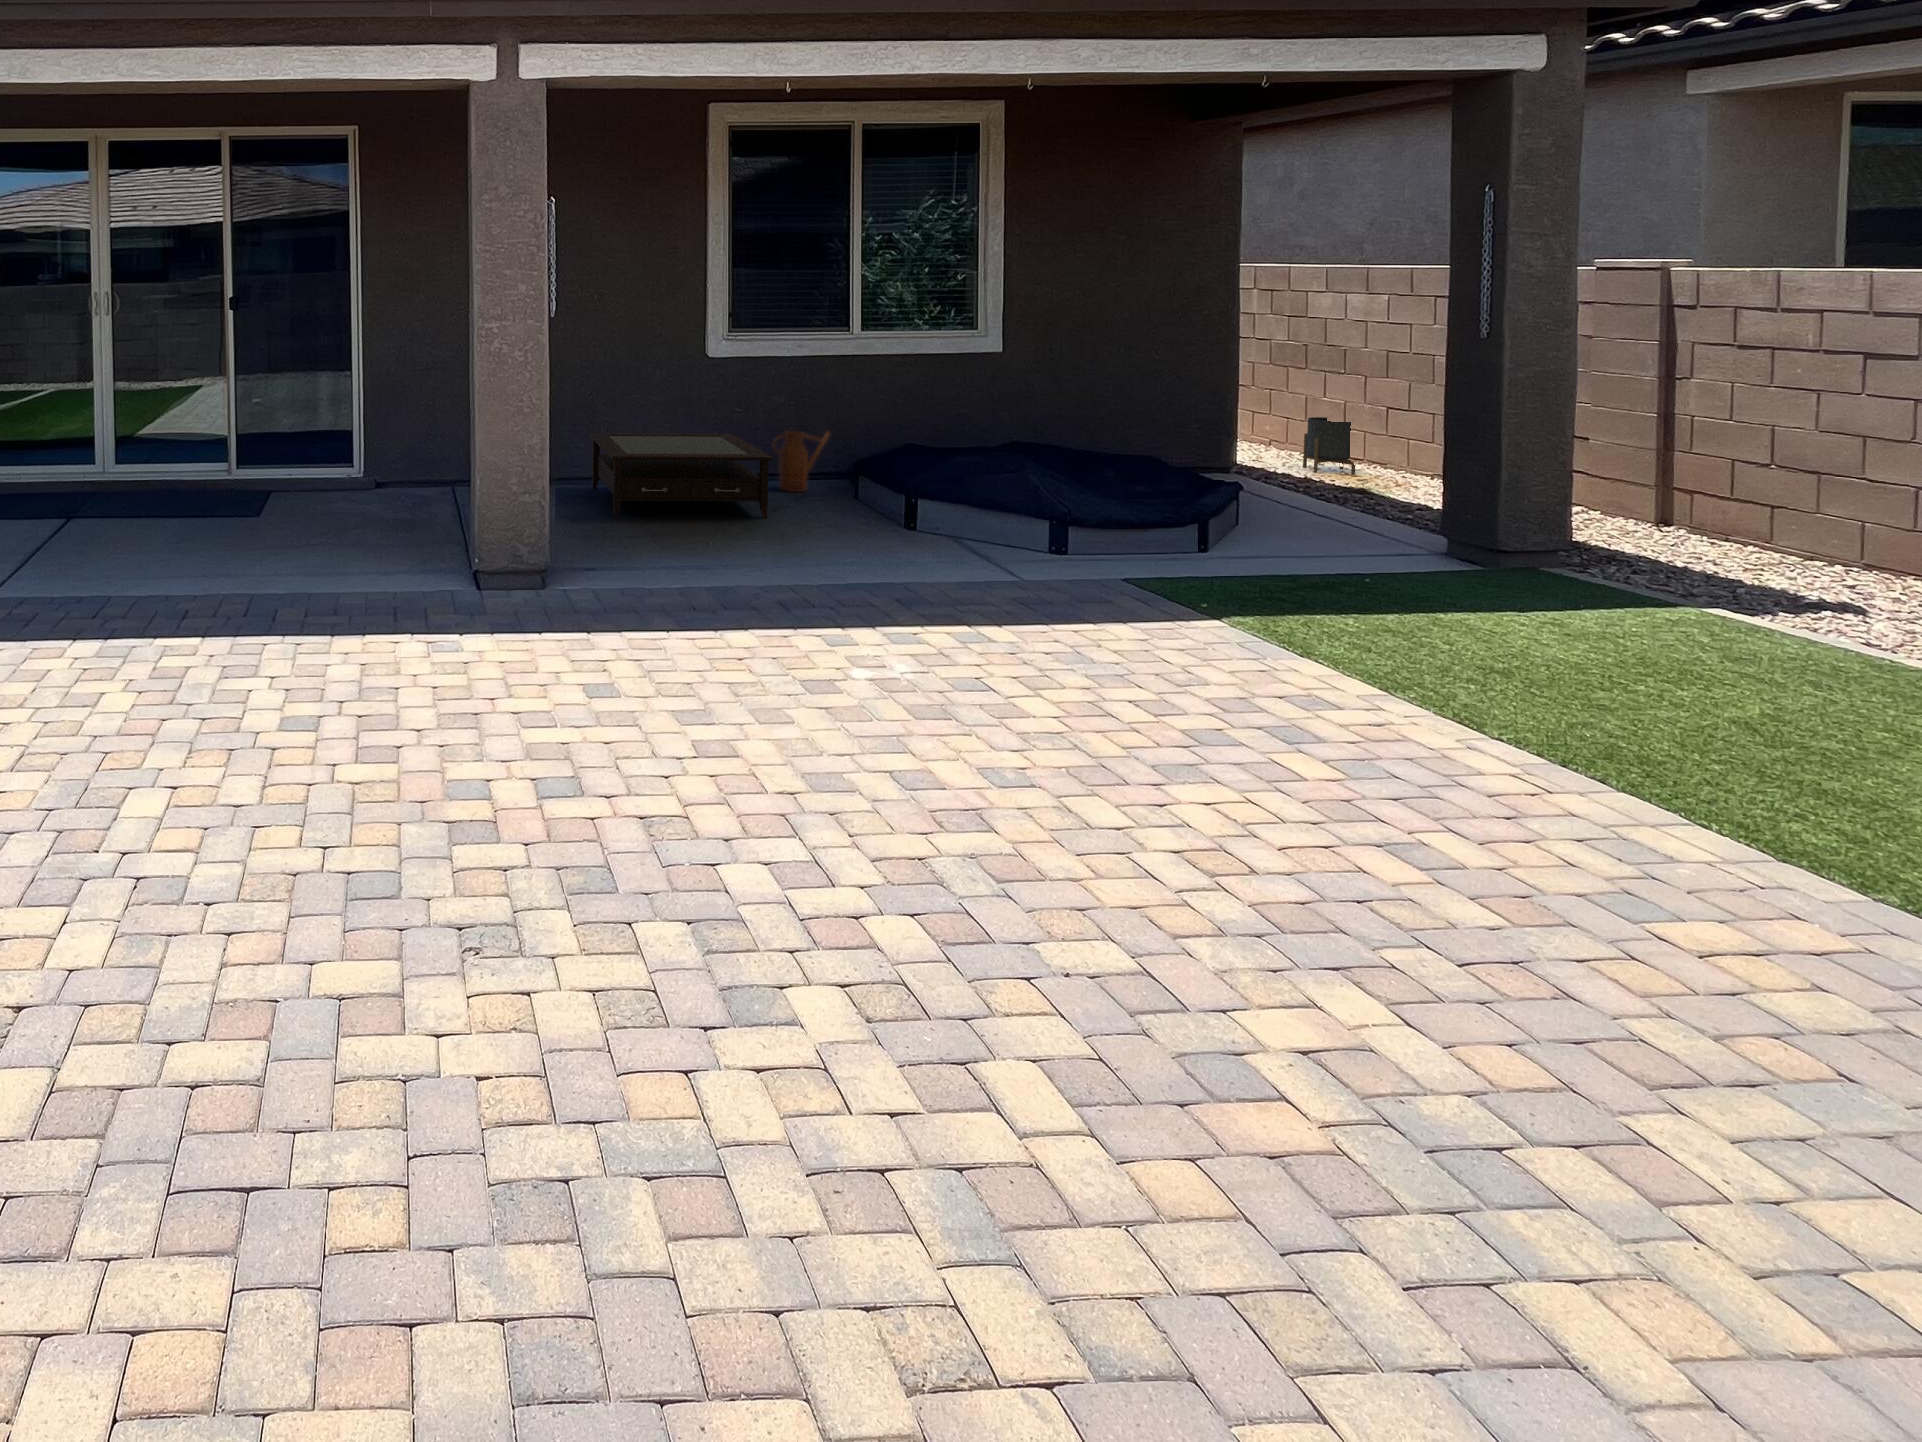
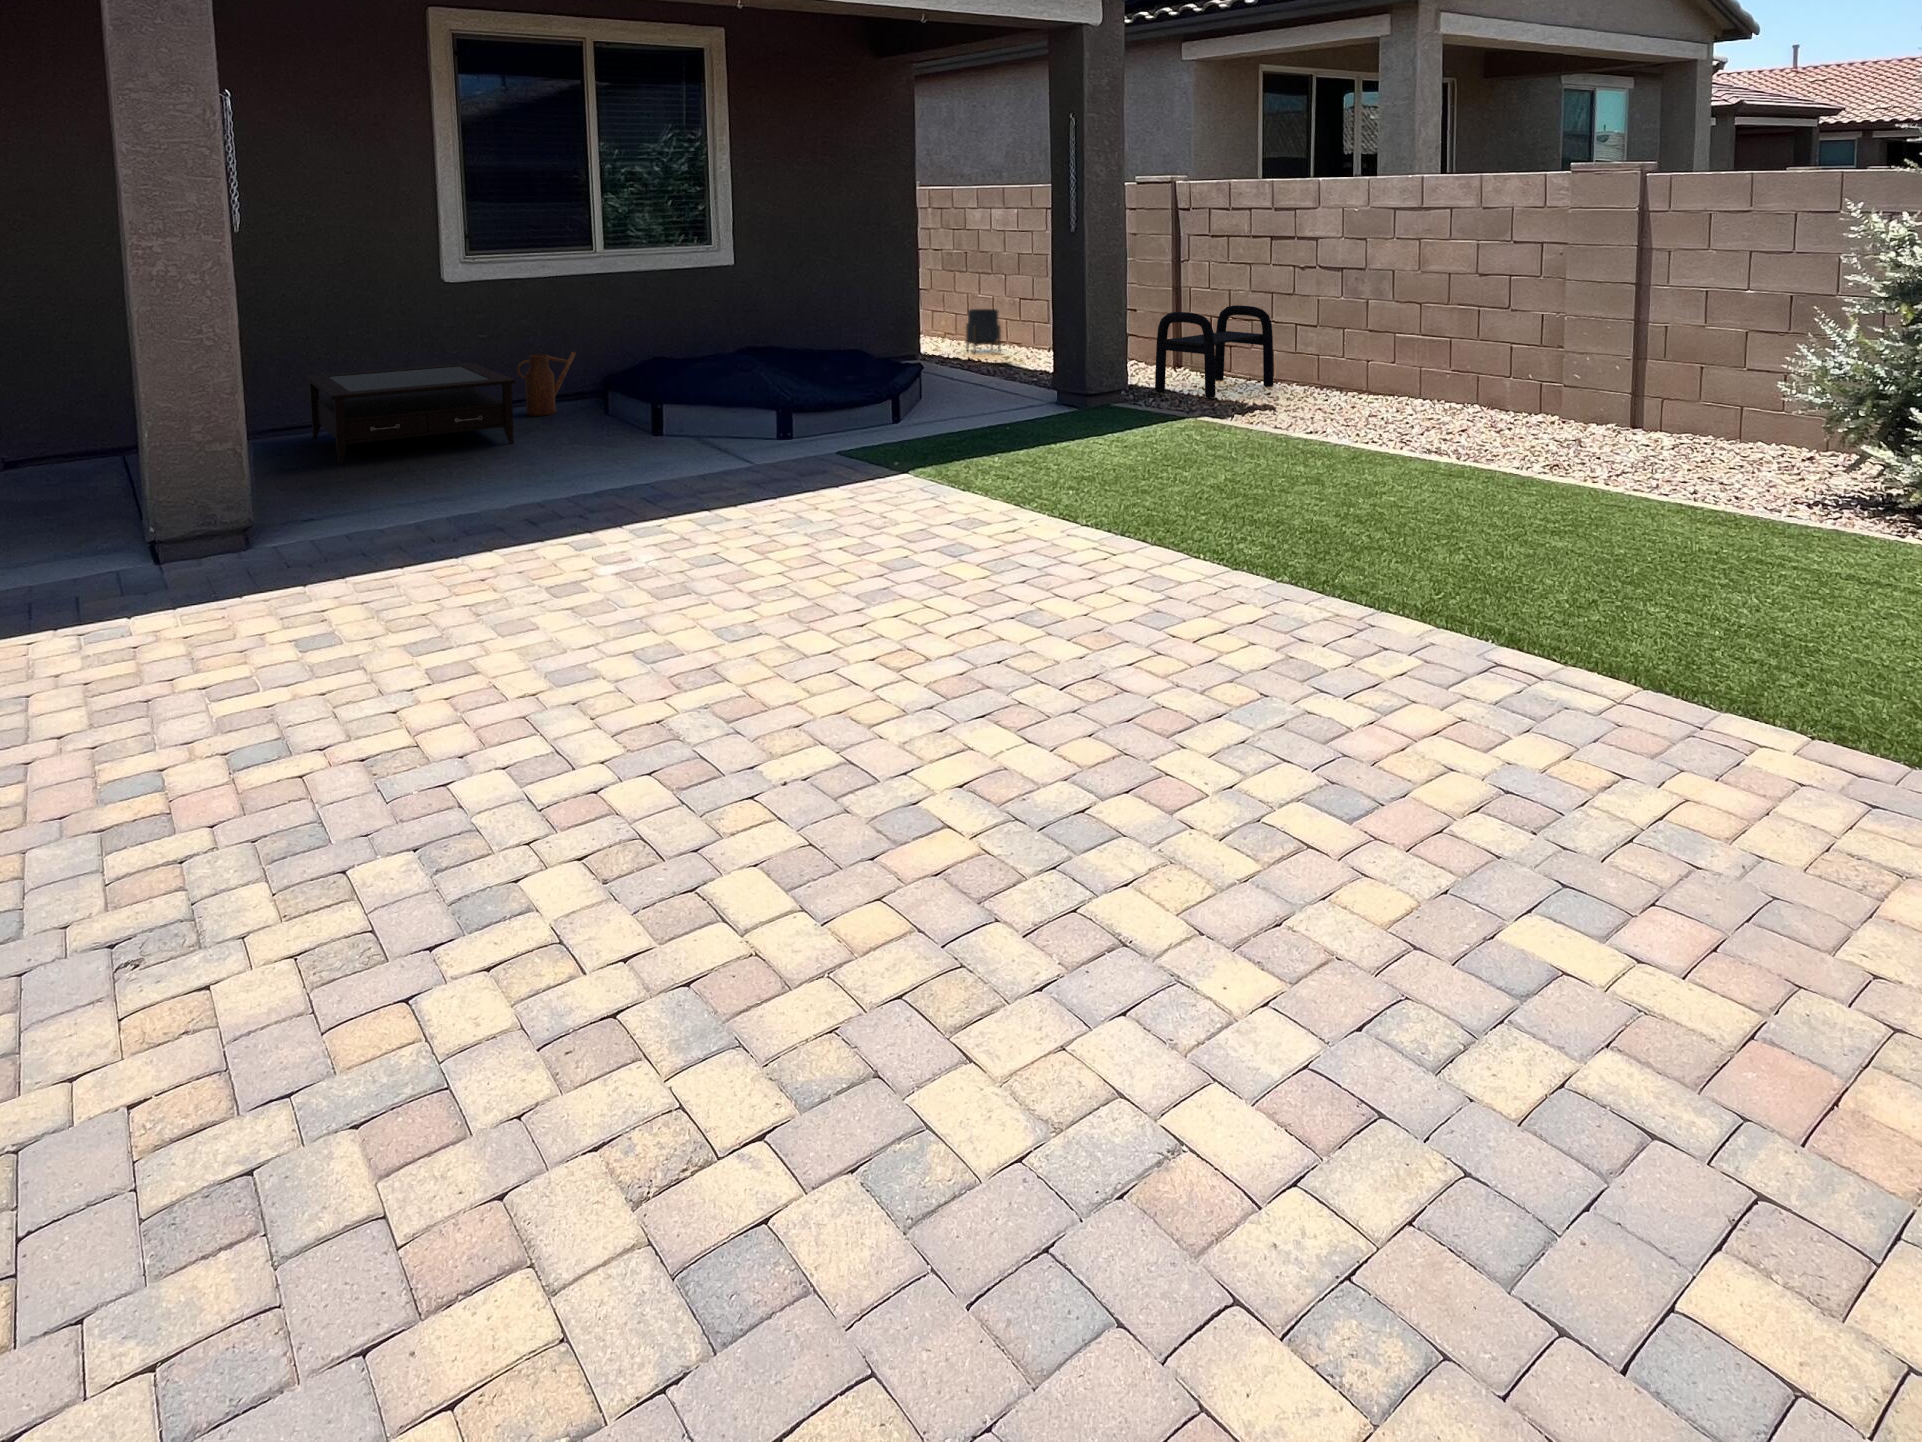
bench: none [1617,451,1857,580] -> present [1155,305,1273,398]

